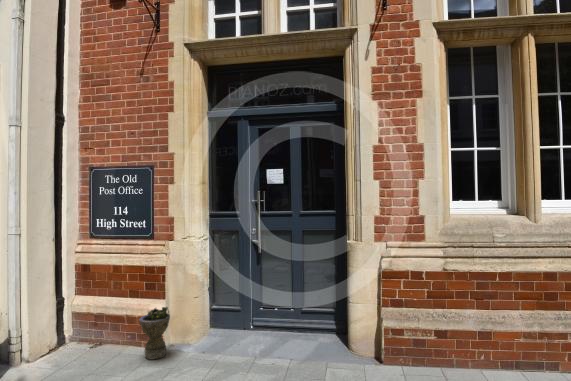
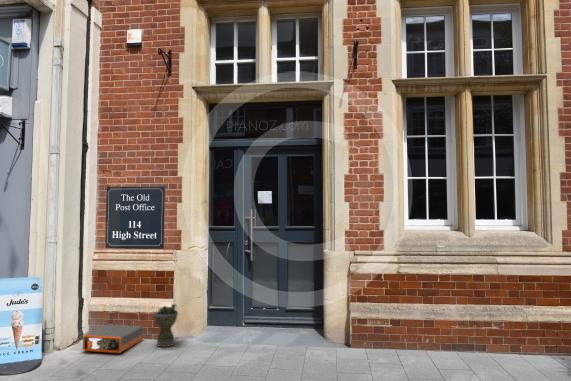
storage box: none [54,329,131,369] -> present [83,324,143,353]

